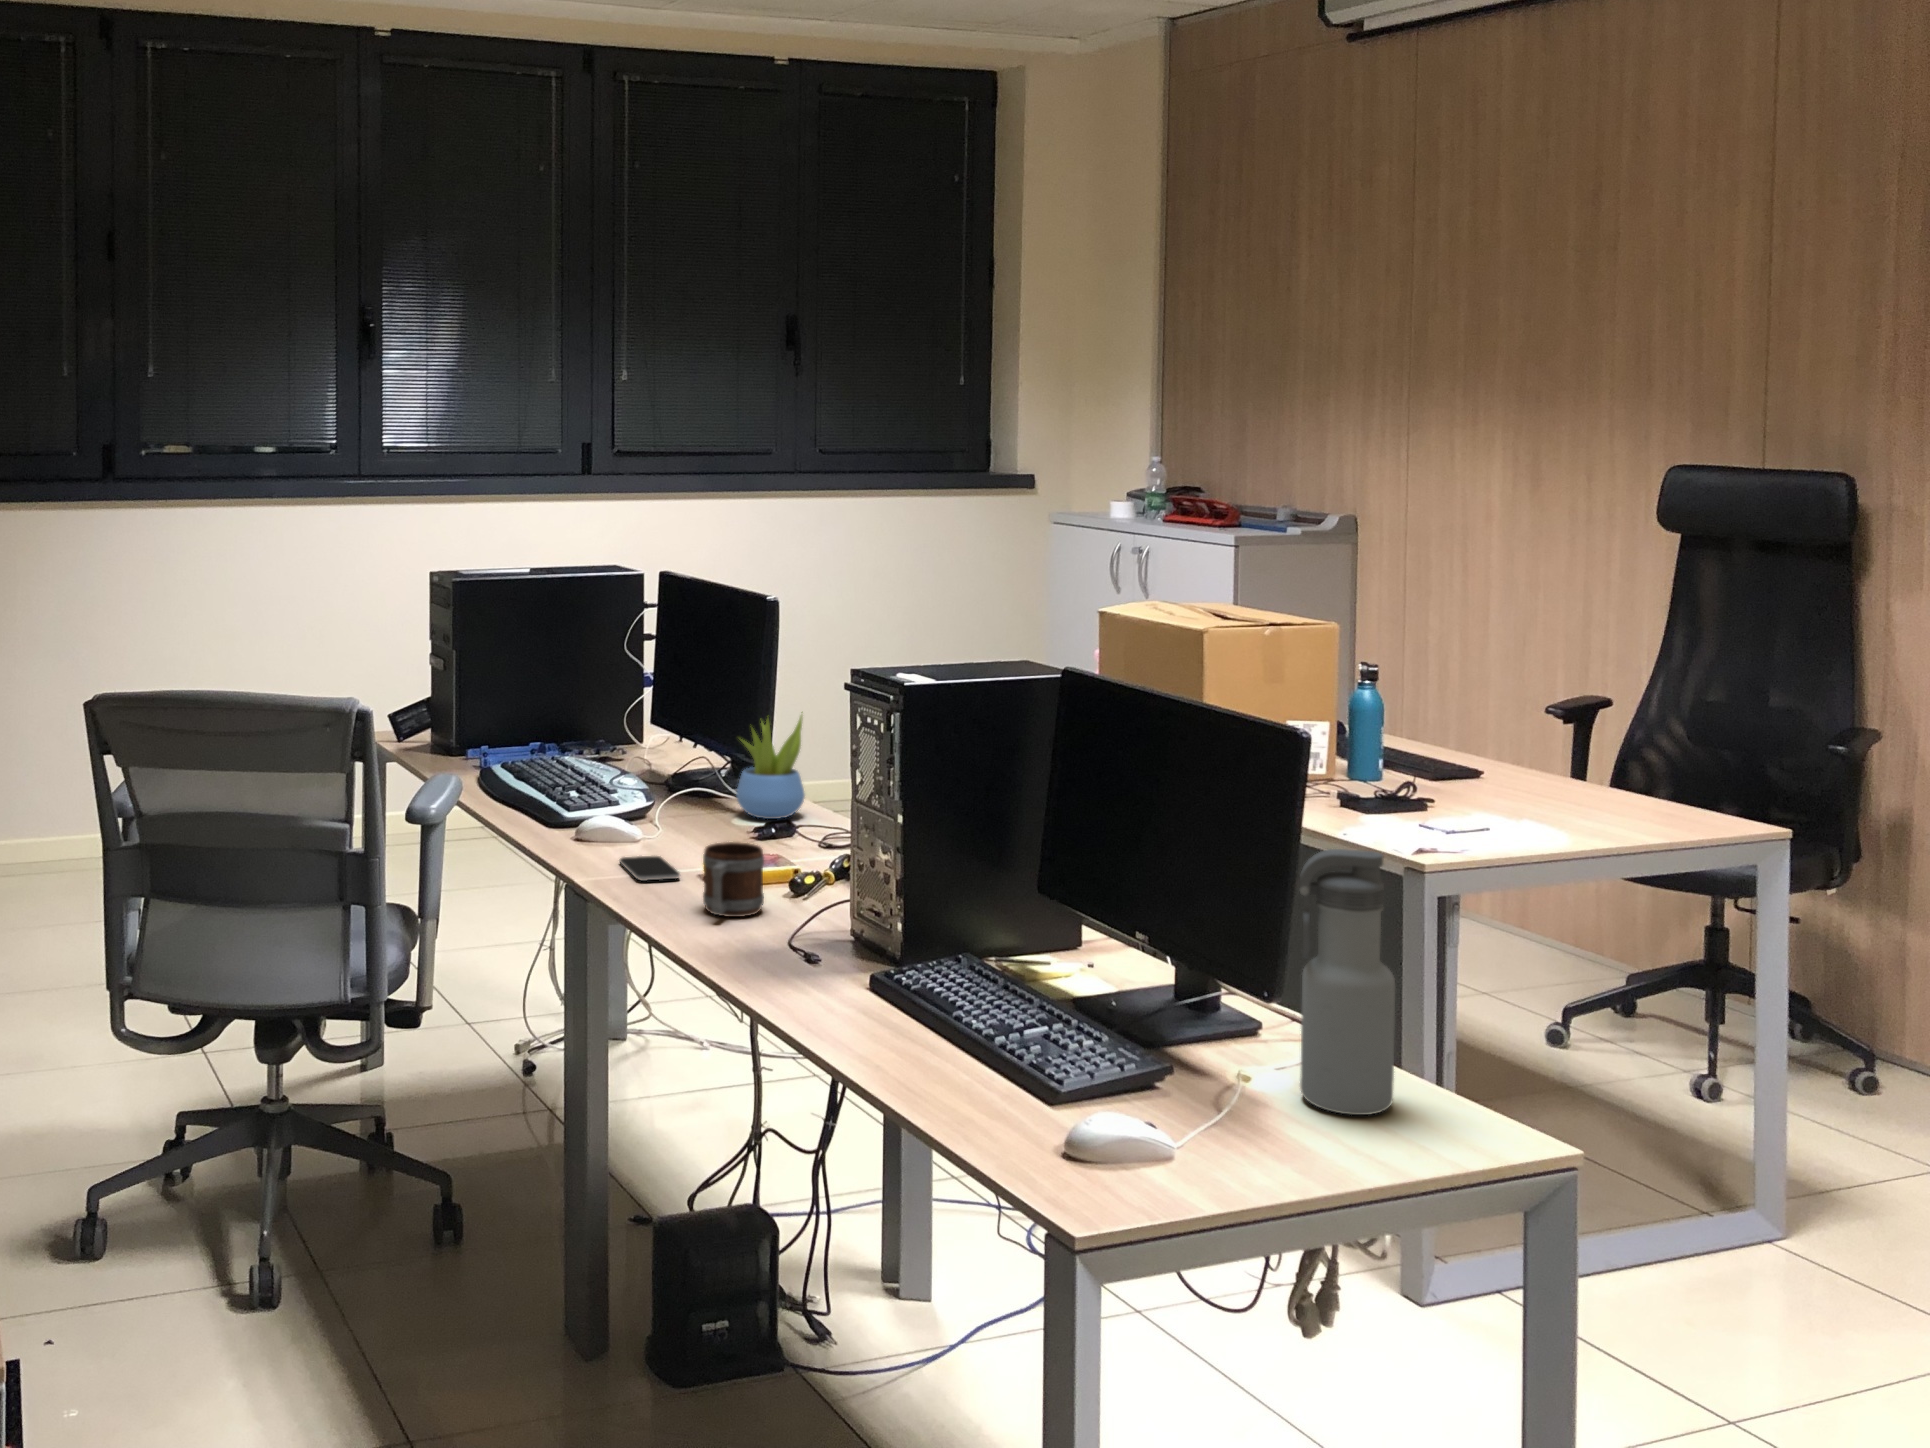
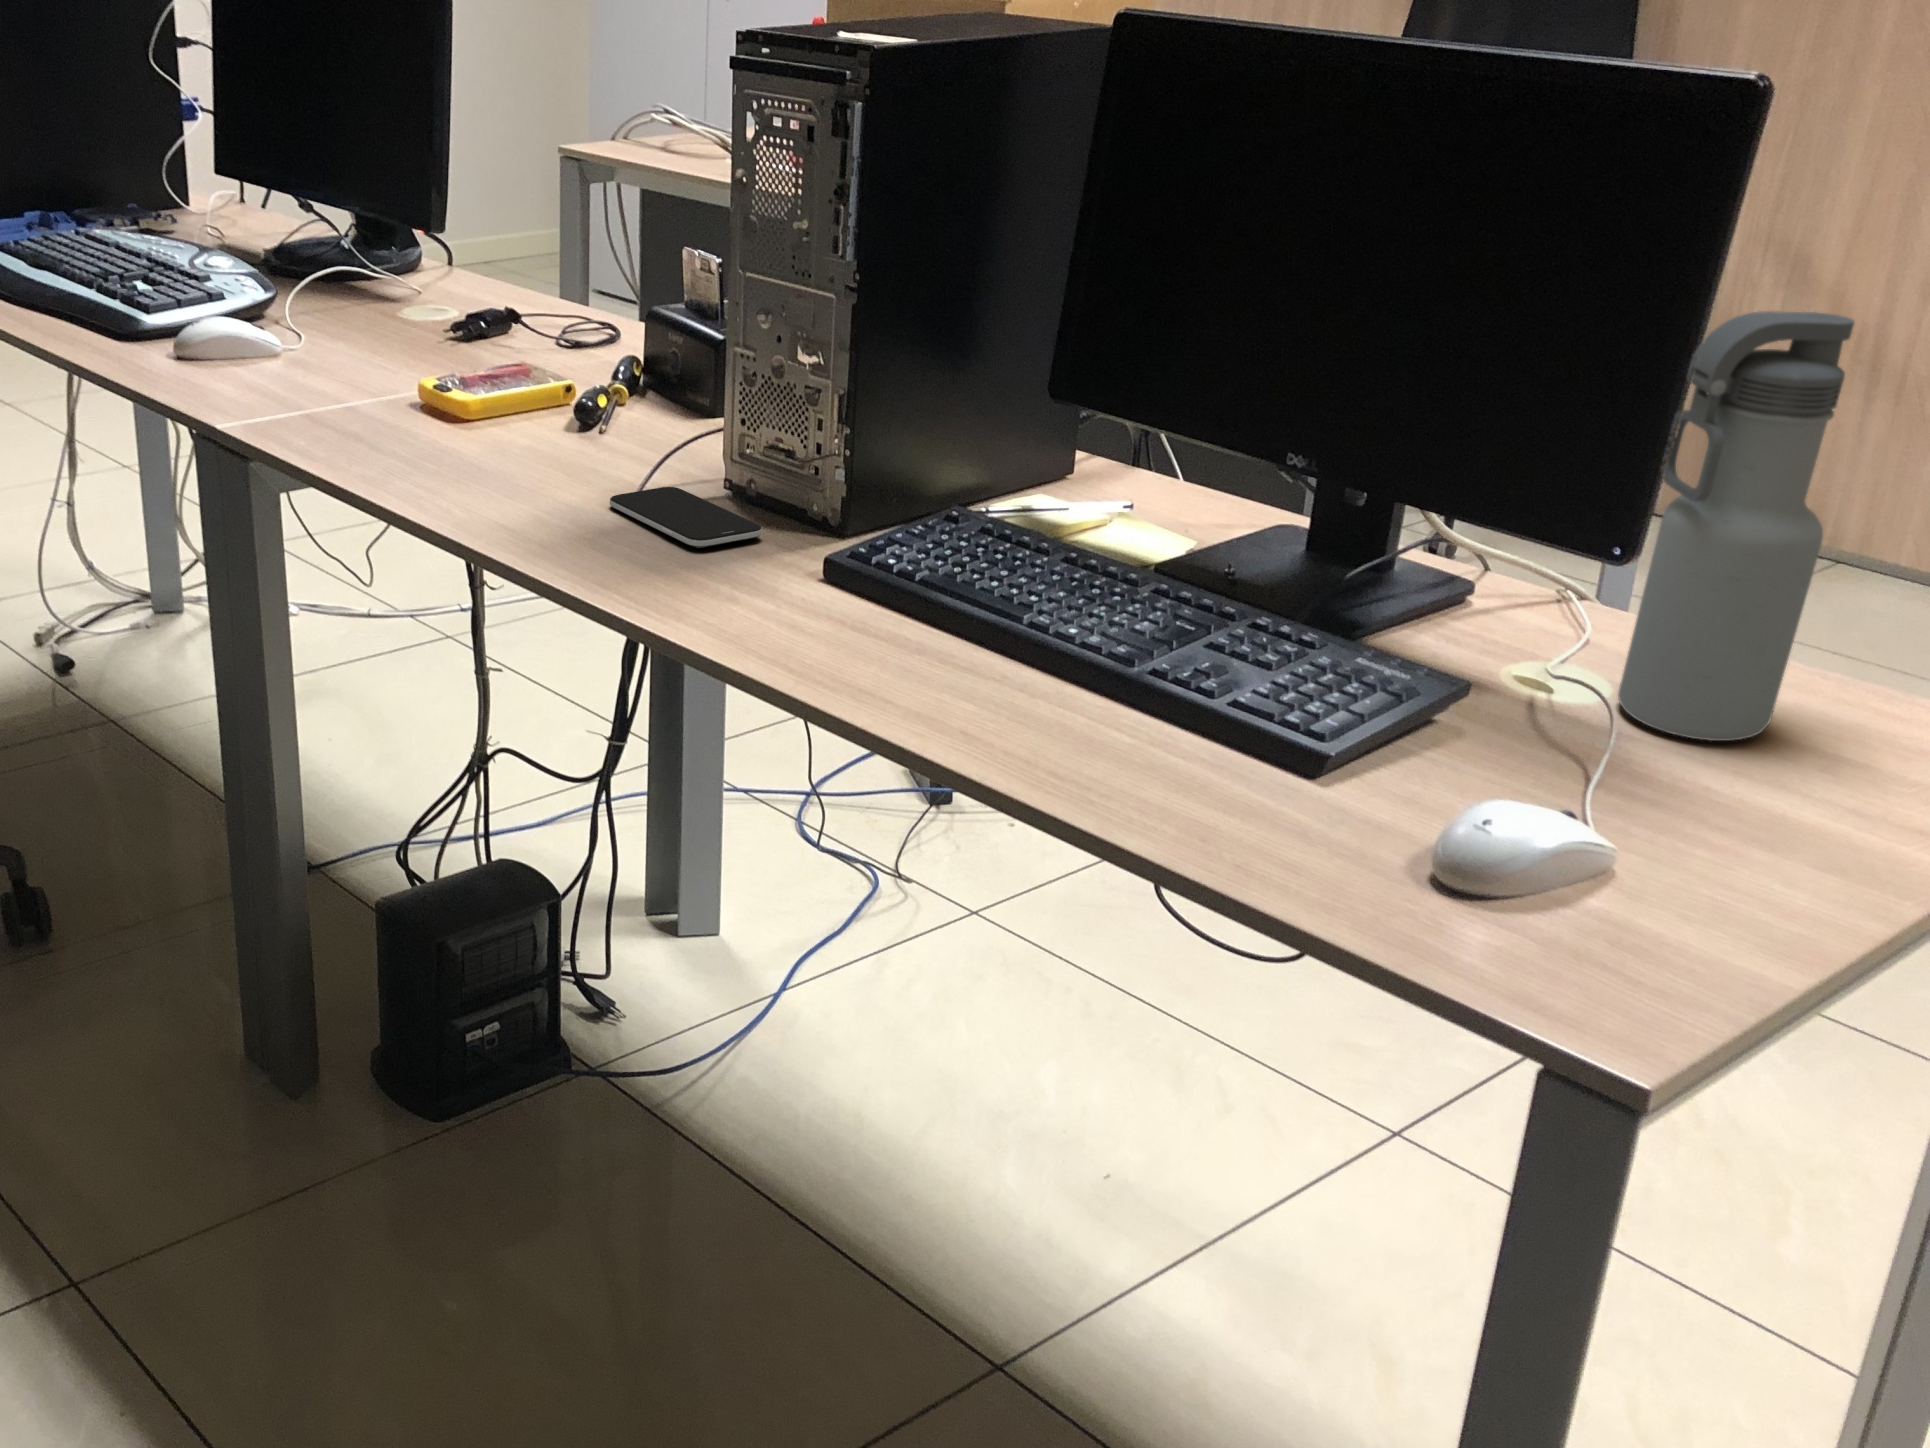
succulent plant: present [736,712,805,819] -> none [391,136,495,306]
mug: present [703,842,764,917] -> none [455,348,555,469]
smartphone: present [620,856,680,881] -> present [610,487,762,548]

